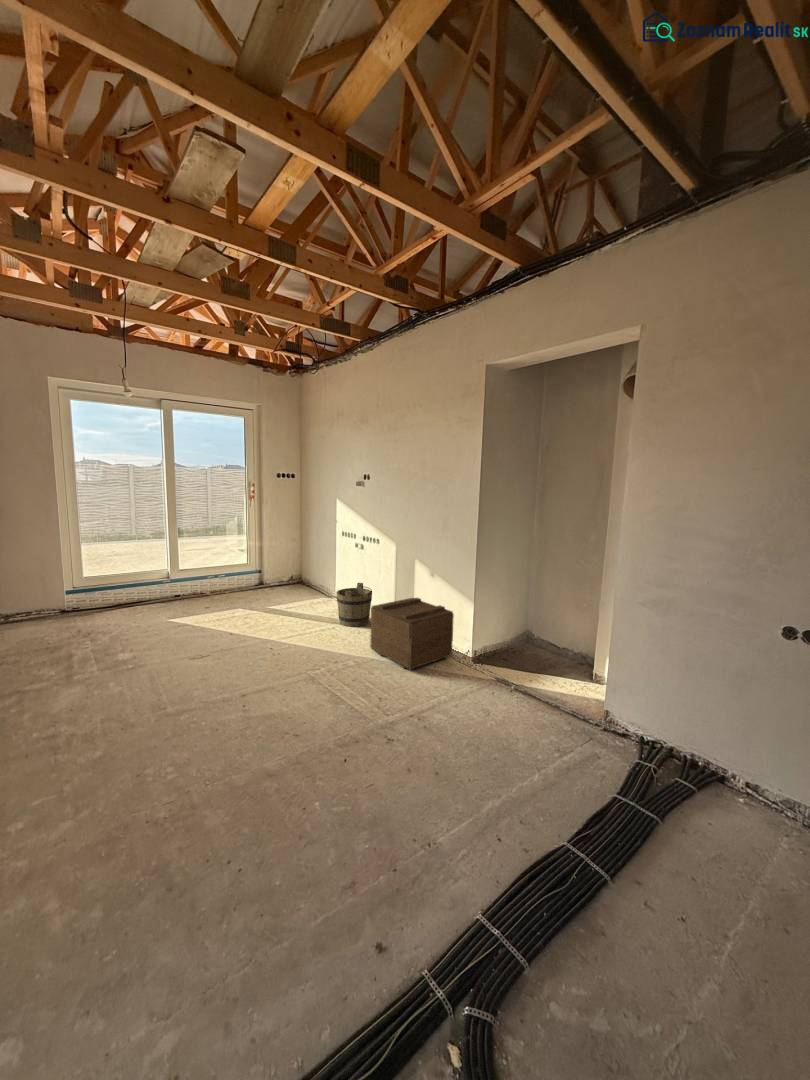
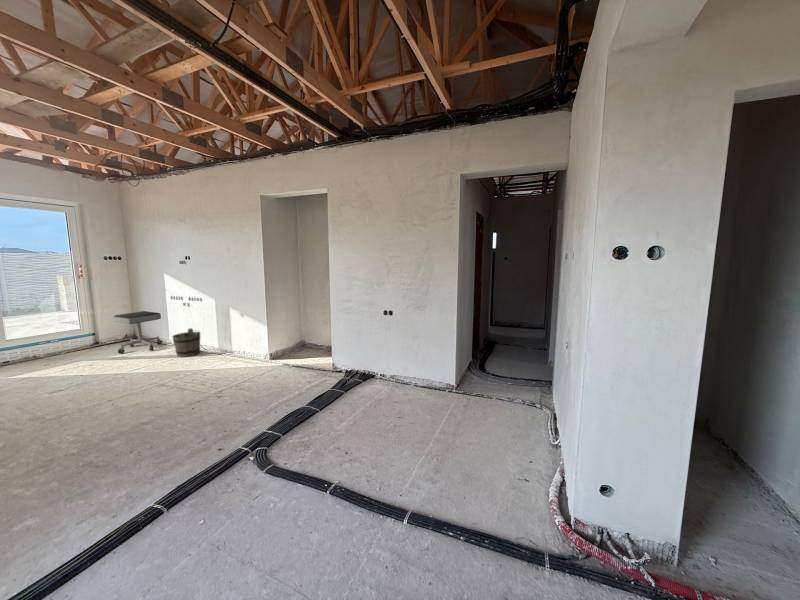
stool: none [276,549,328,607] -> present [113,311,162,354]
wooden crate: present [370,598,454,670] -> none [201,330,257,370]

